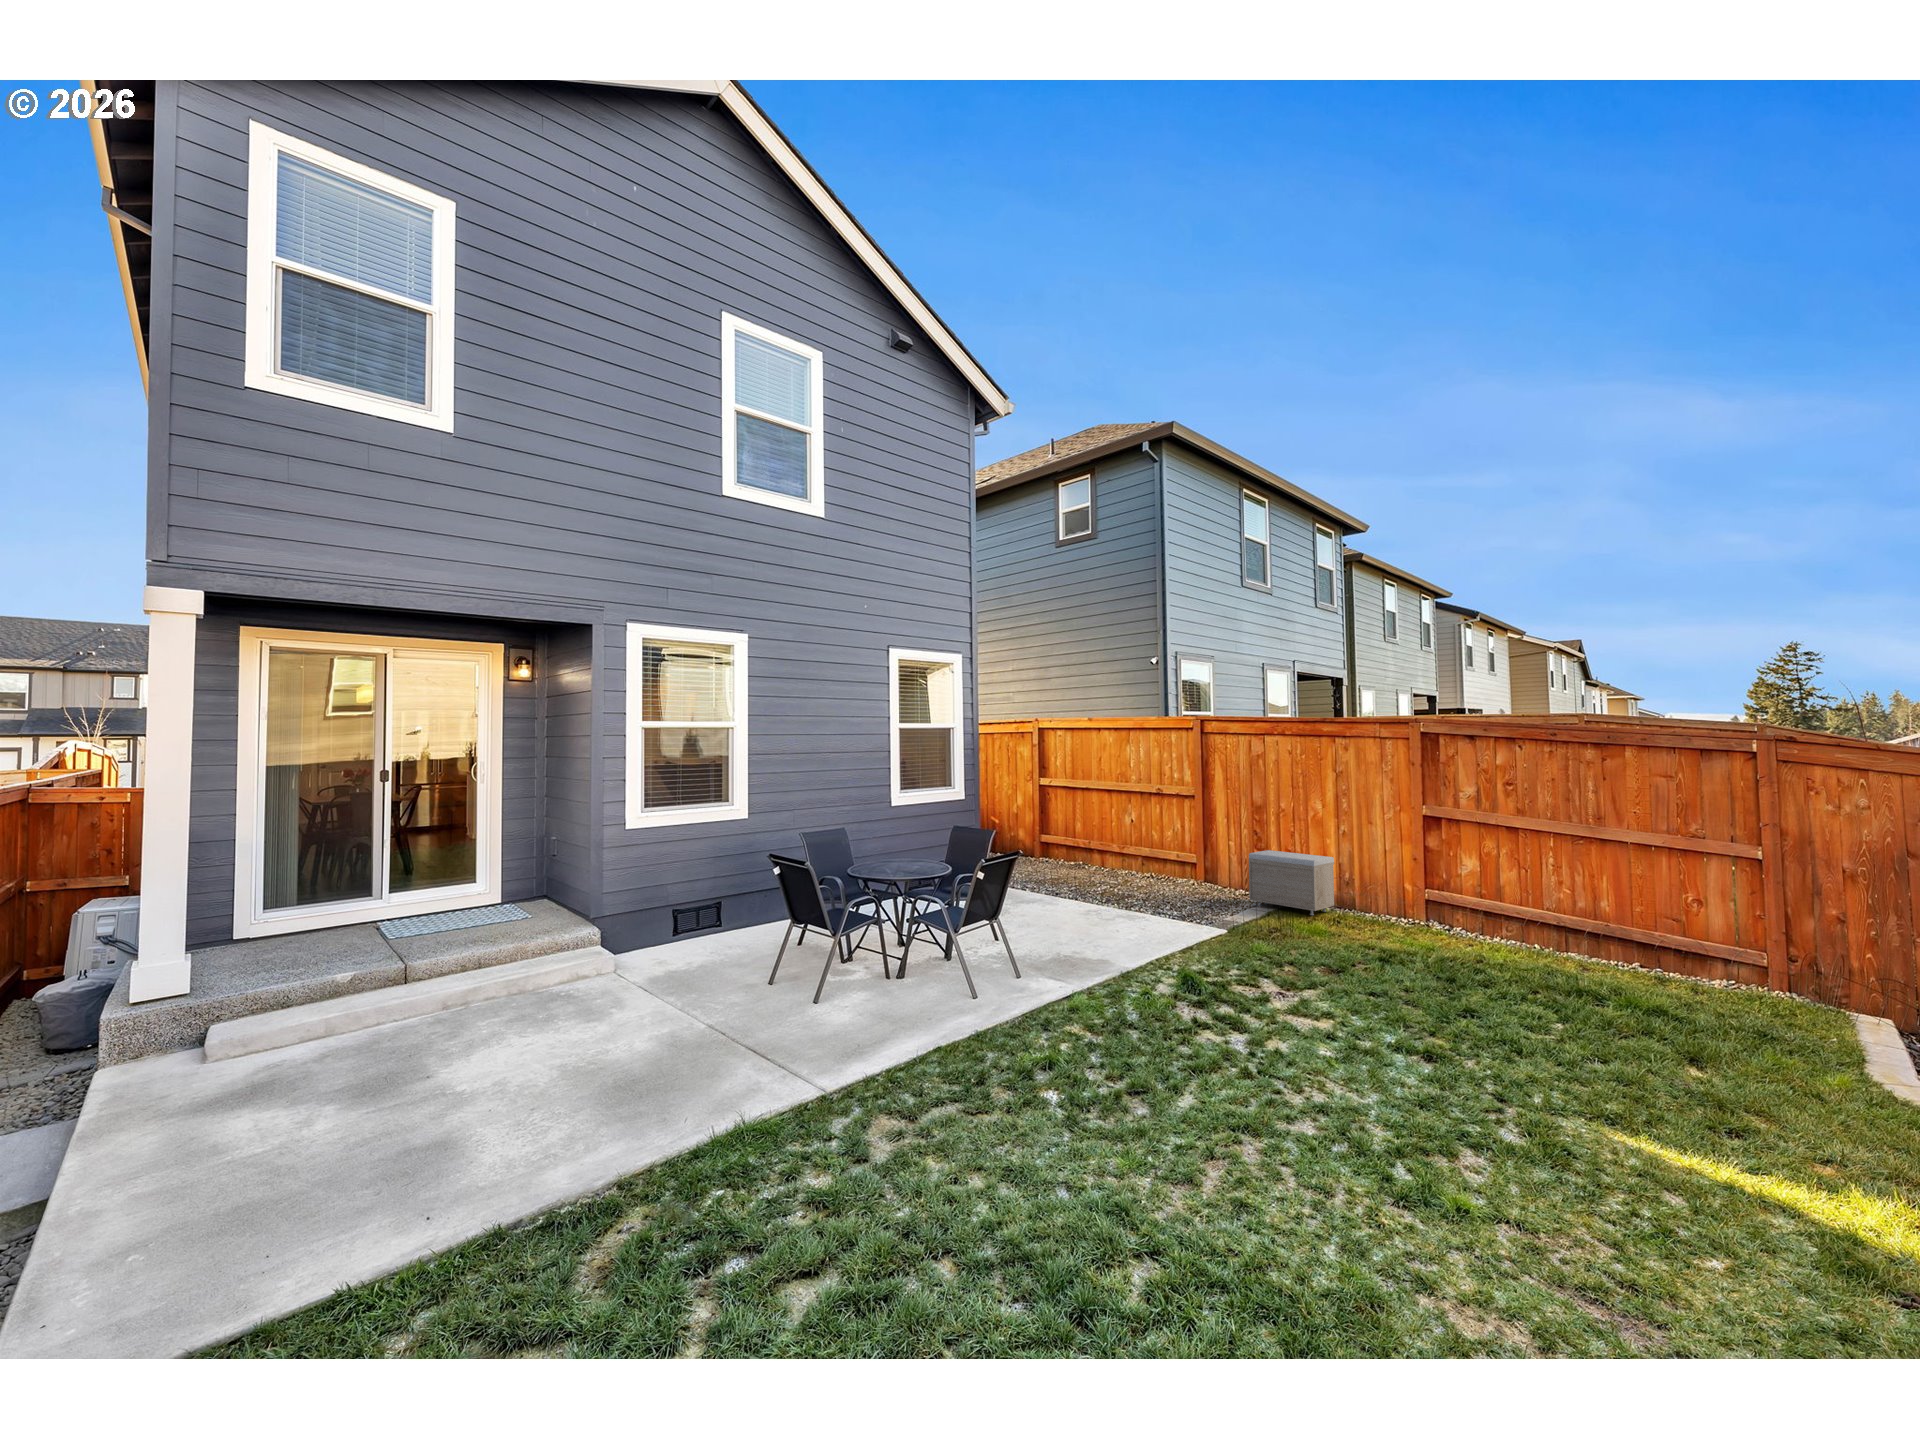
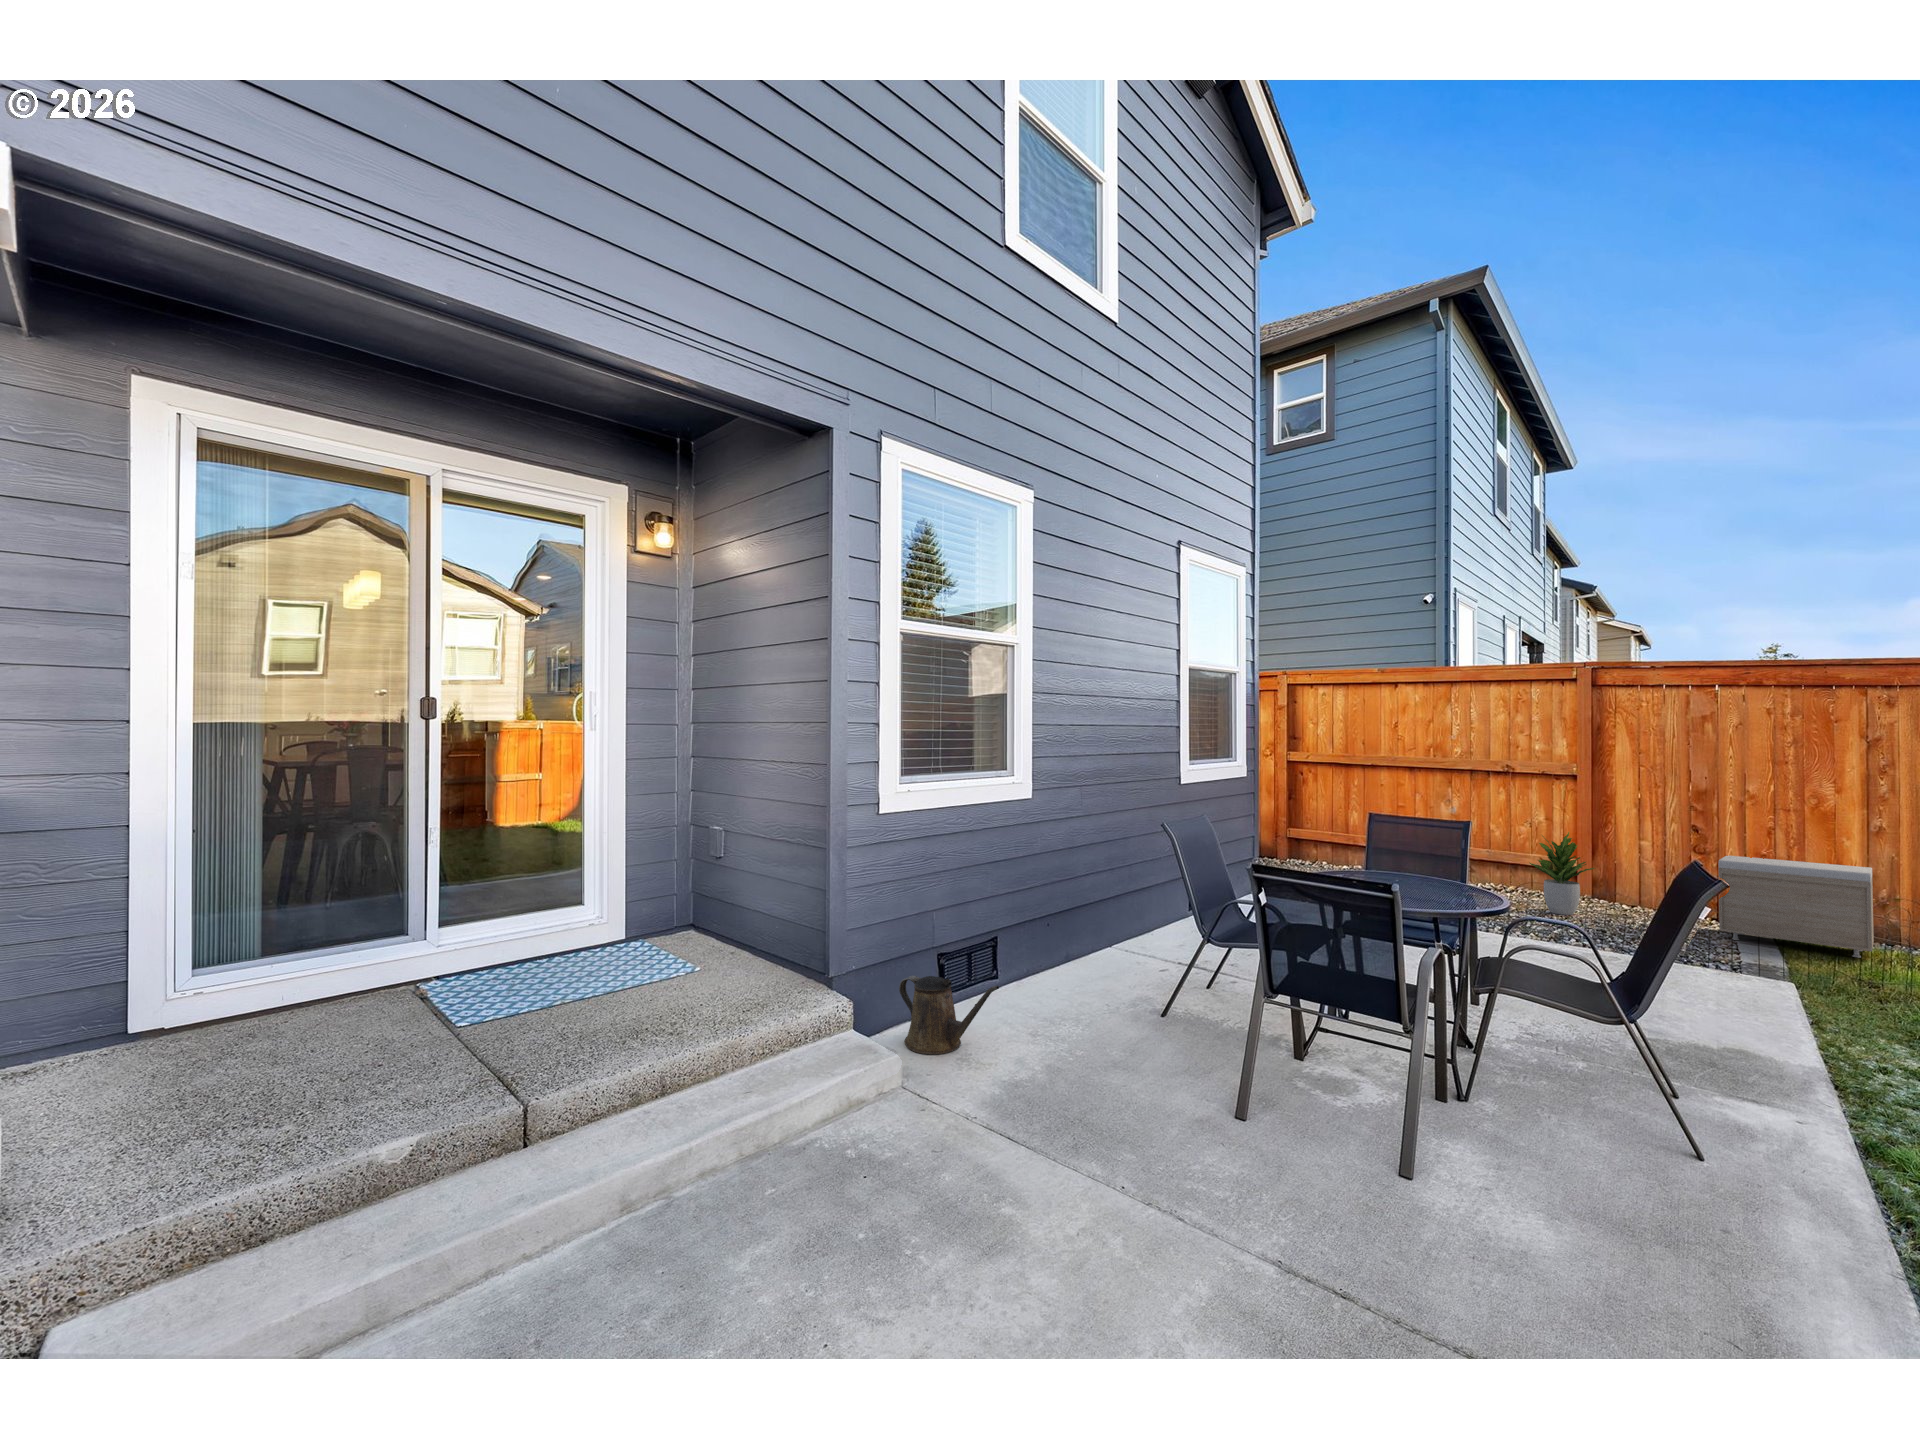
potted plant: none [1162,835,1200,892] -> present [1530,832,1594,915]
watering can: none [641,920,682,961] -> present [899,976,999,1054]

